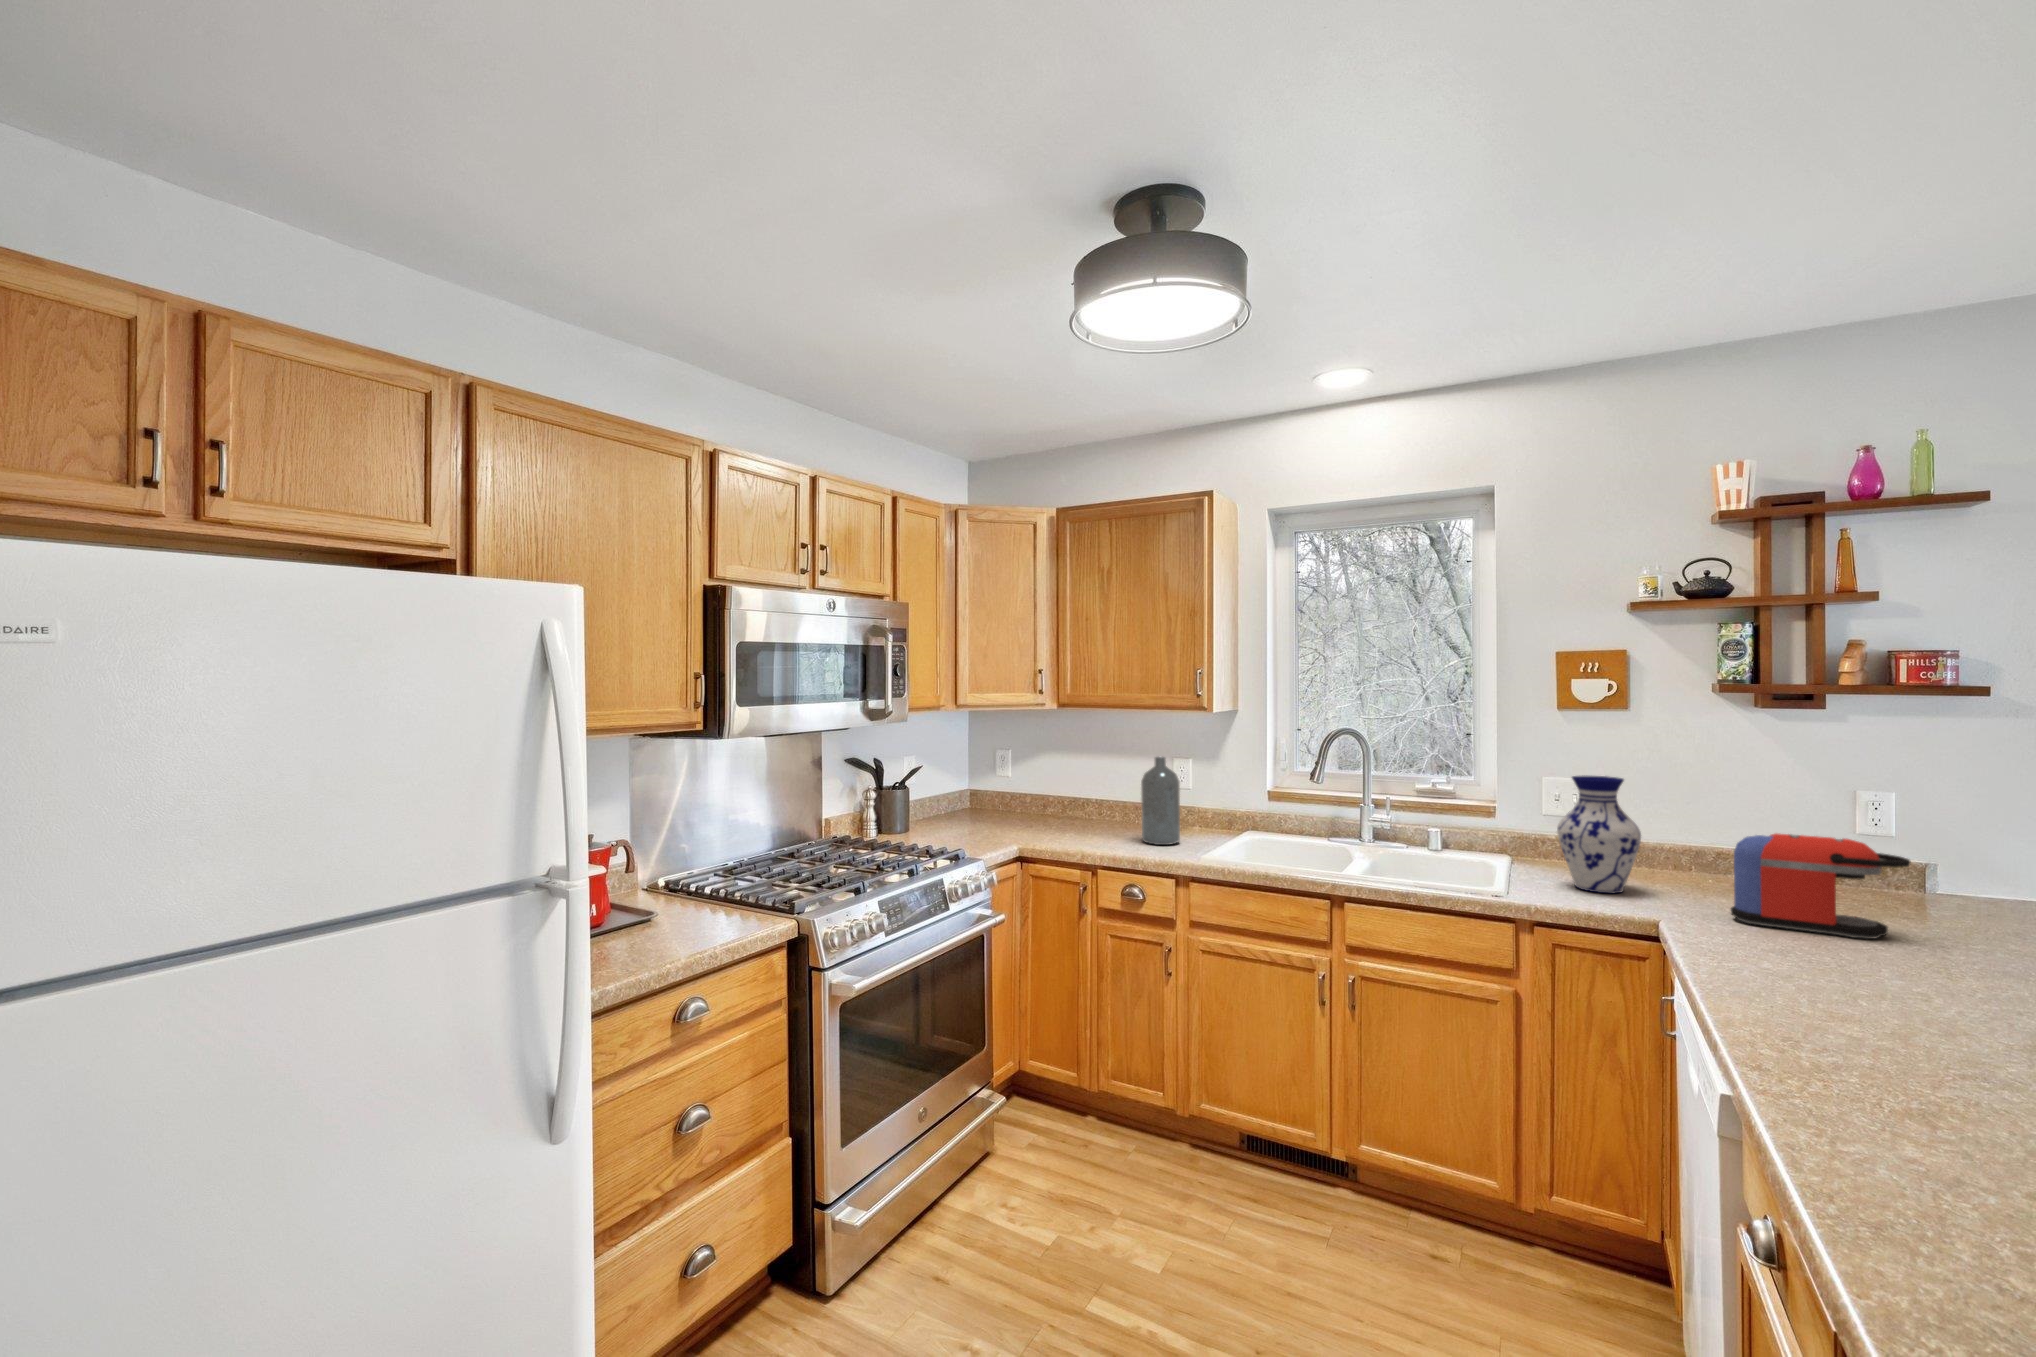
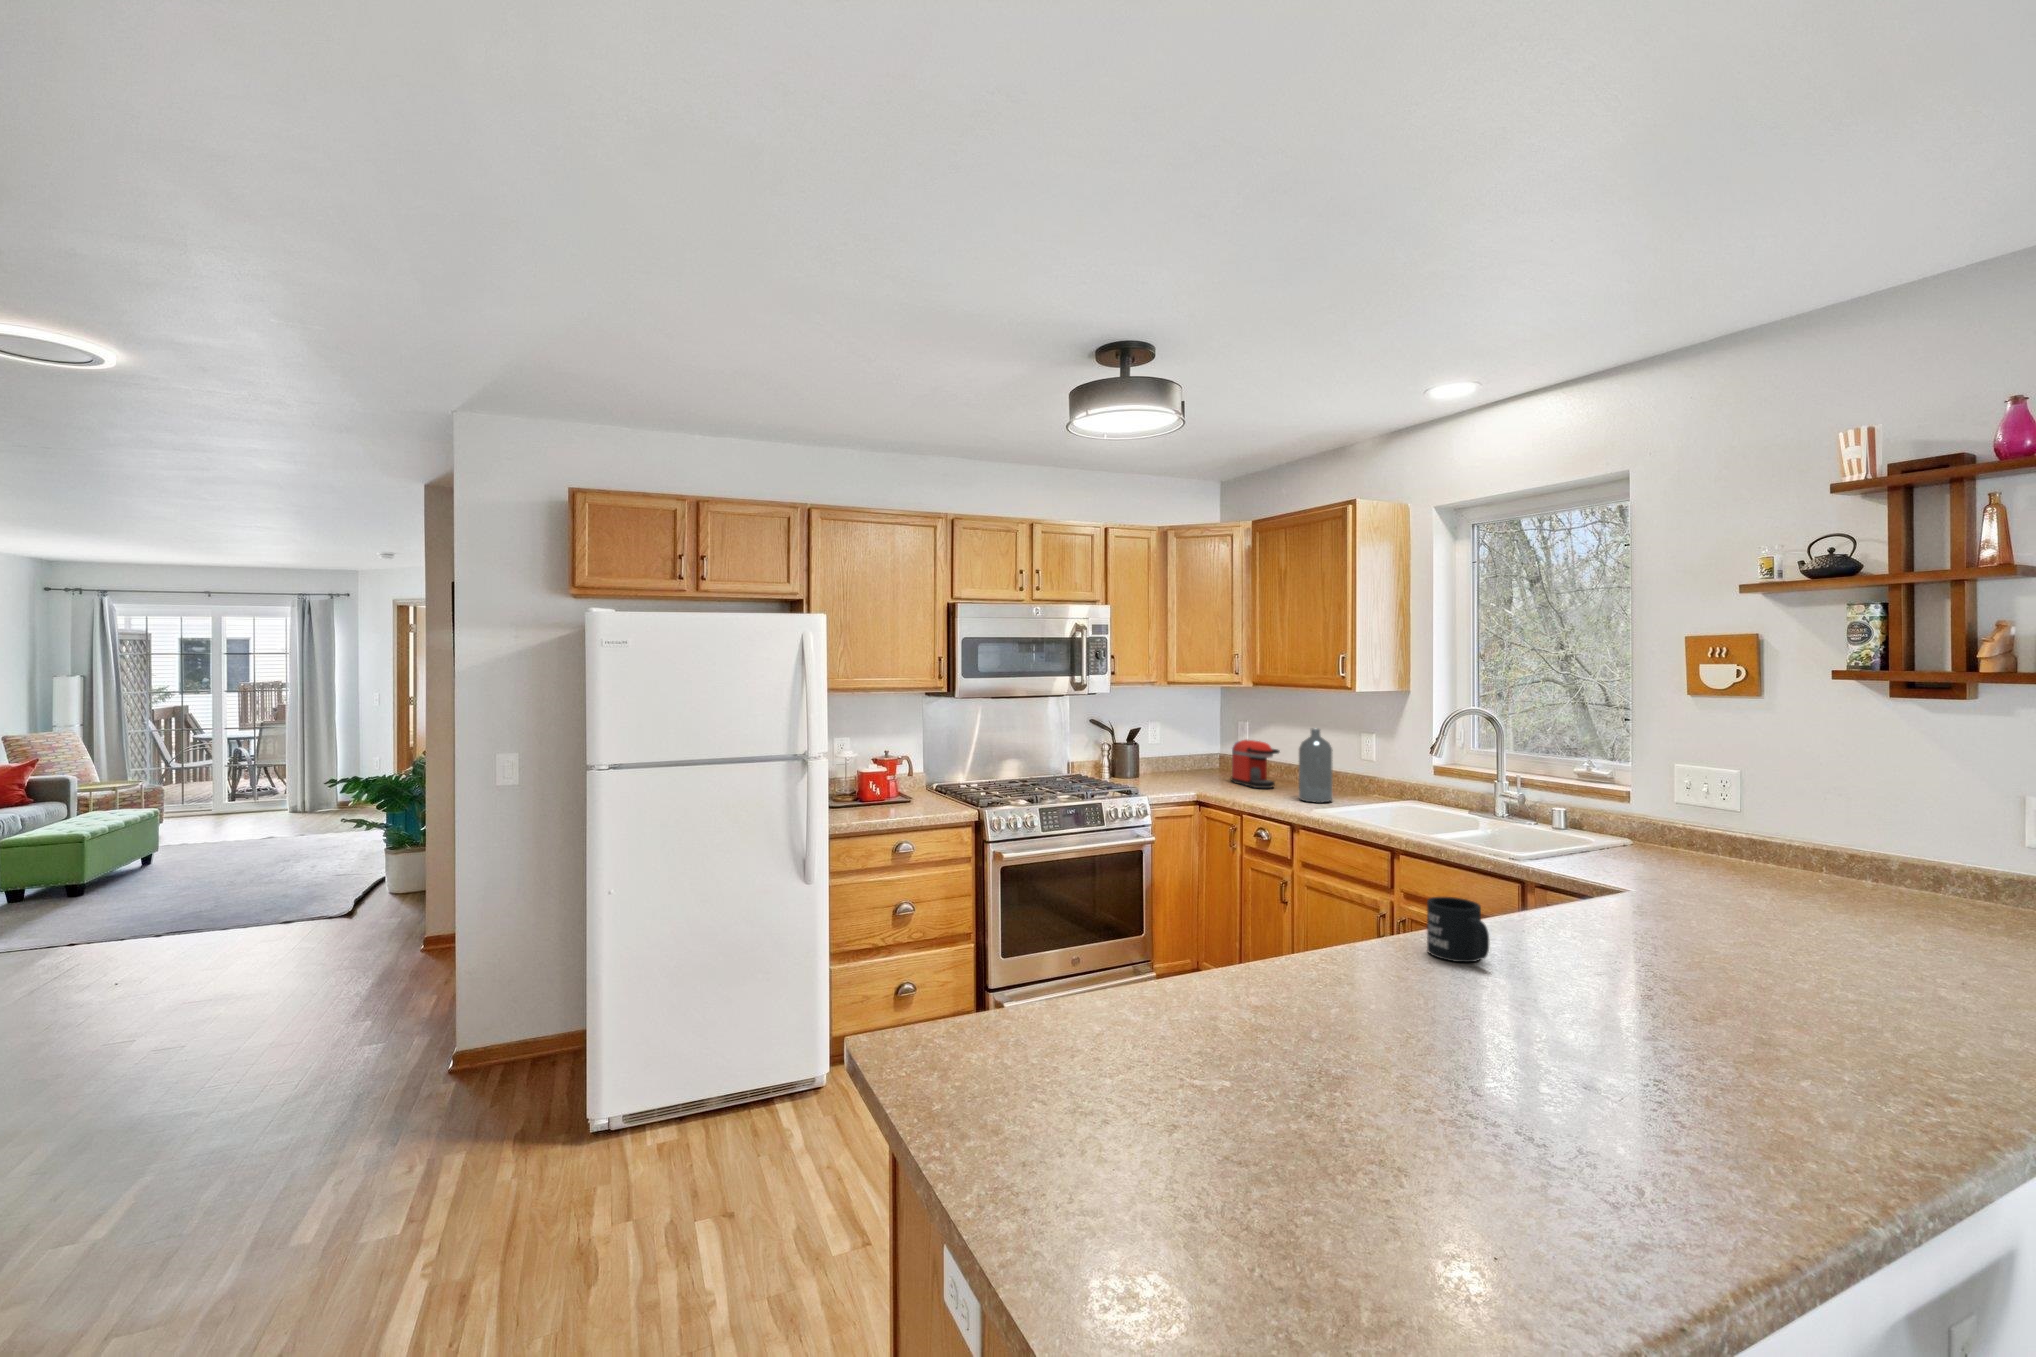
vase: present [1557,776,1641,893] -> none [1607,759,1694,875]
coffee maker: present [1731,833,1911,939] -> present [1231,740,1280,788]
mug: none [1790,981,1919,1072] -> present [1427,897,1489,962]

